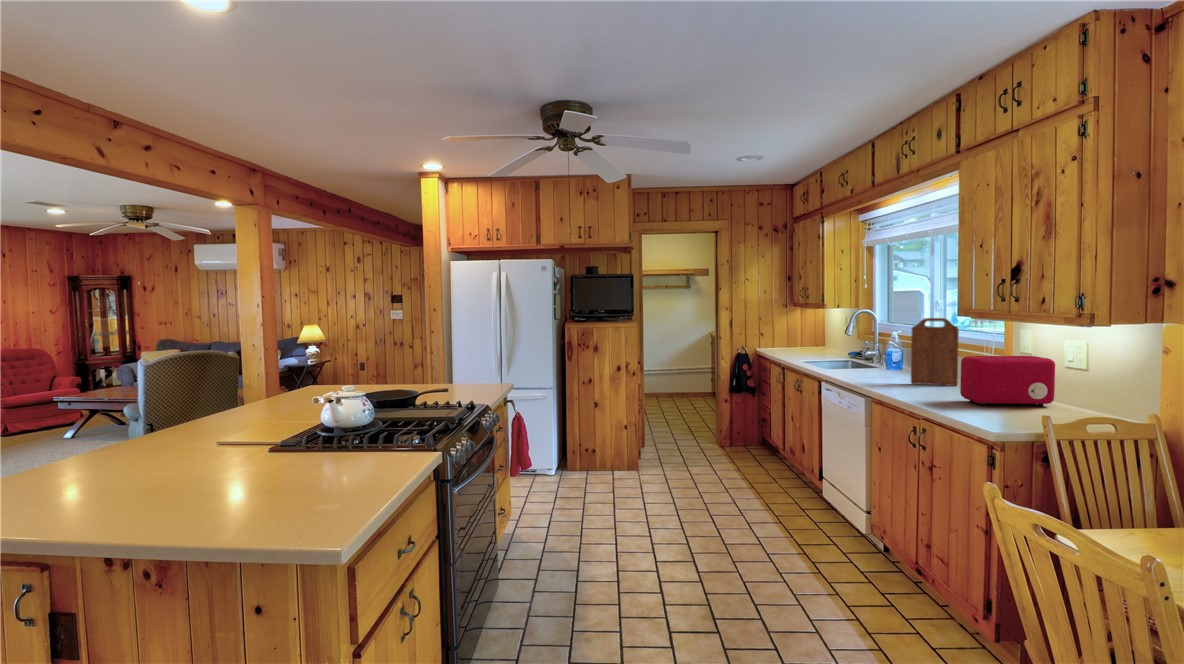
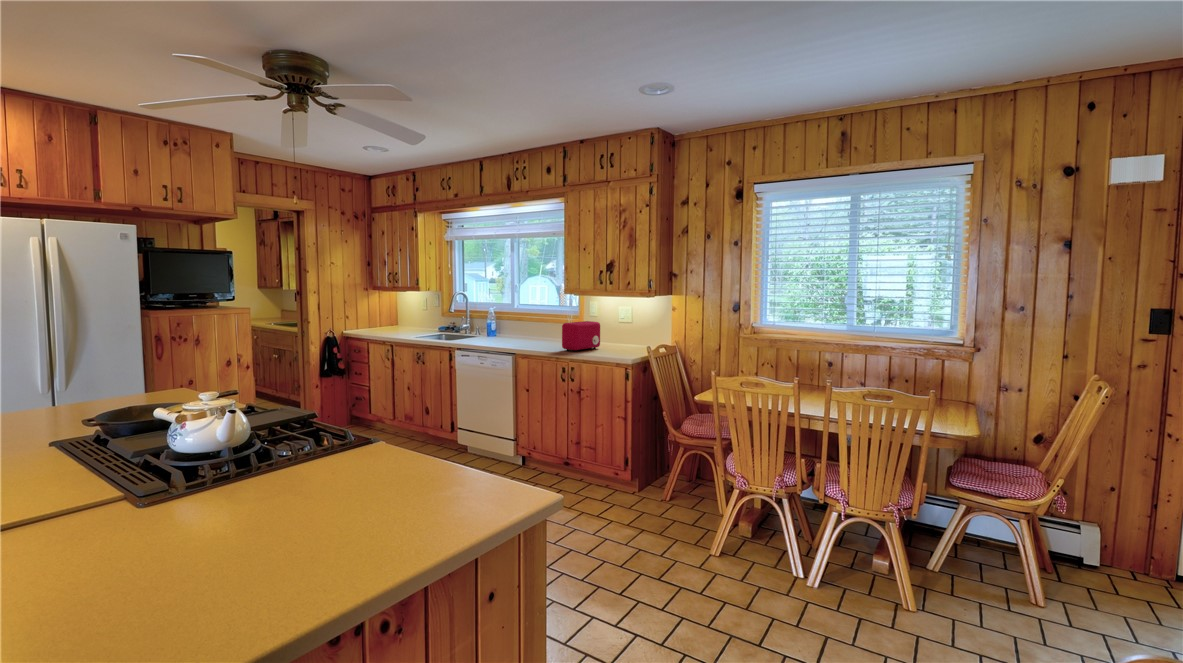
cutting board: present [911,318,959,386] -> none [519,300,543,345]

